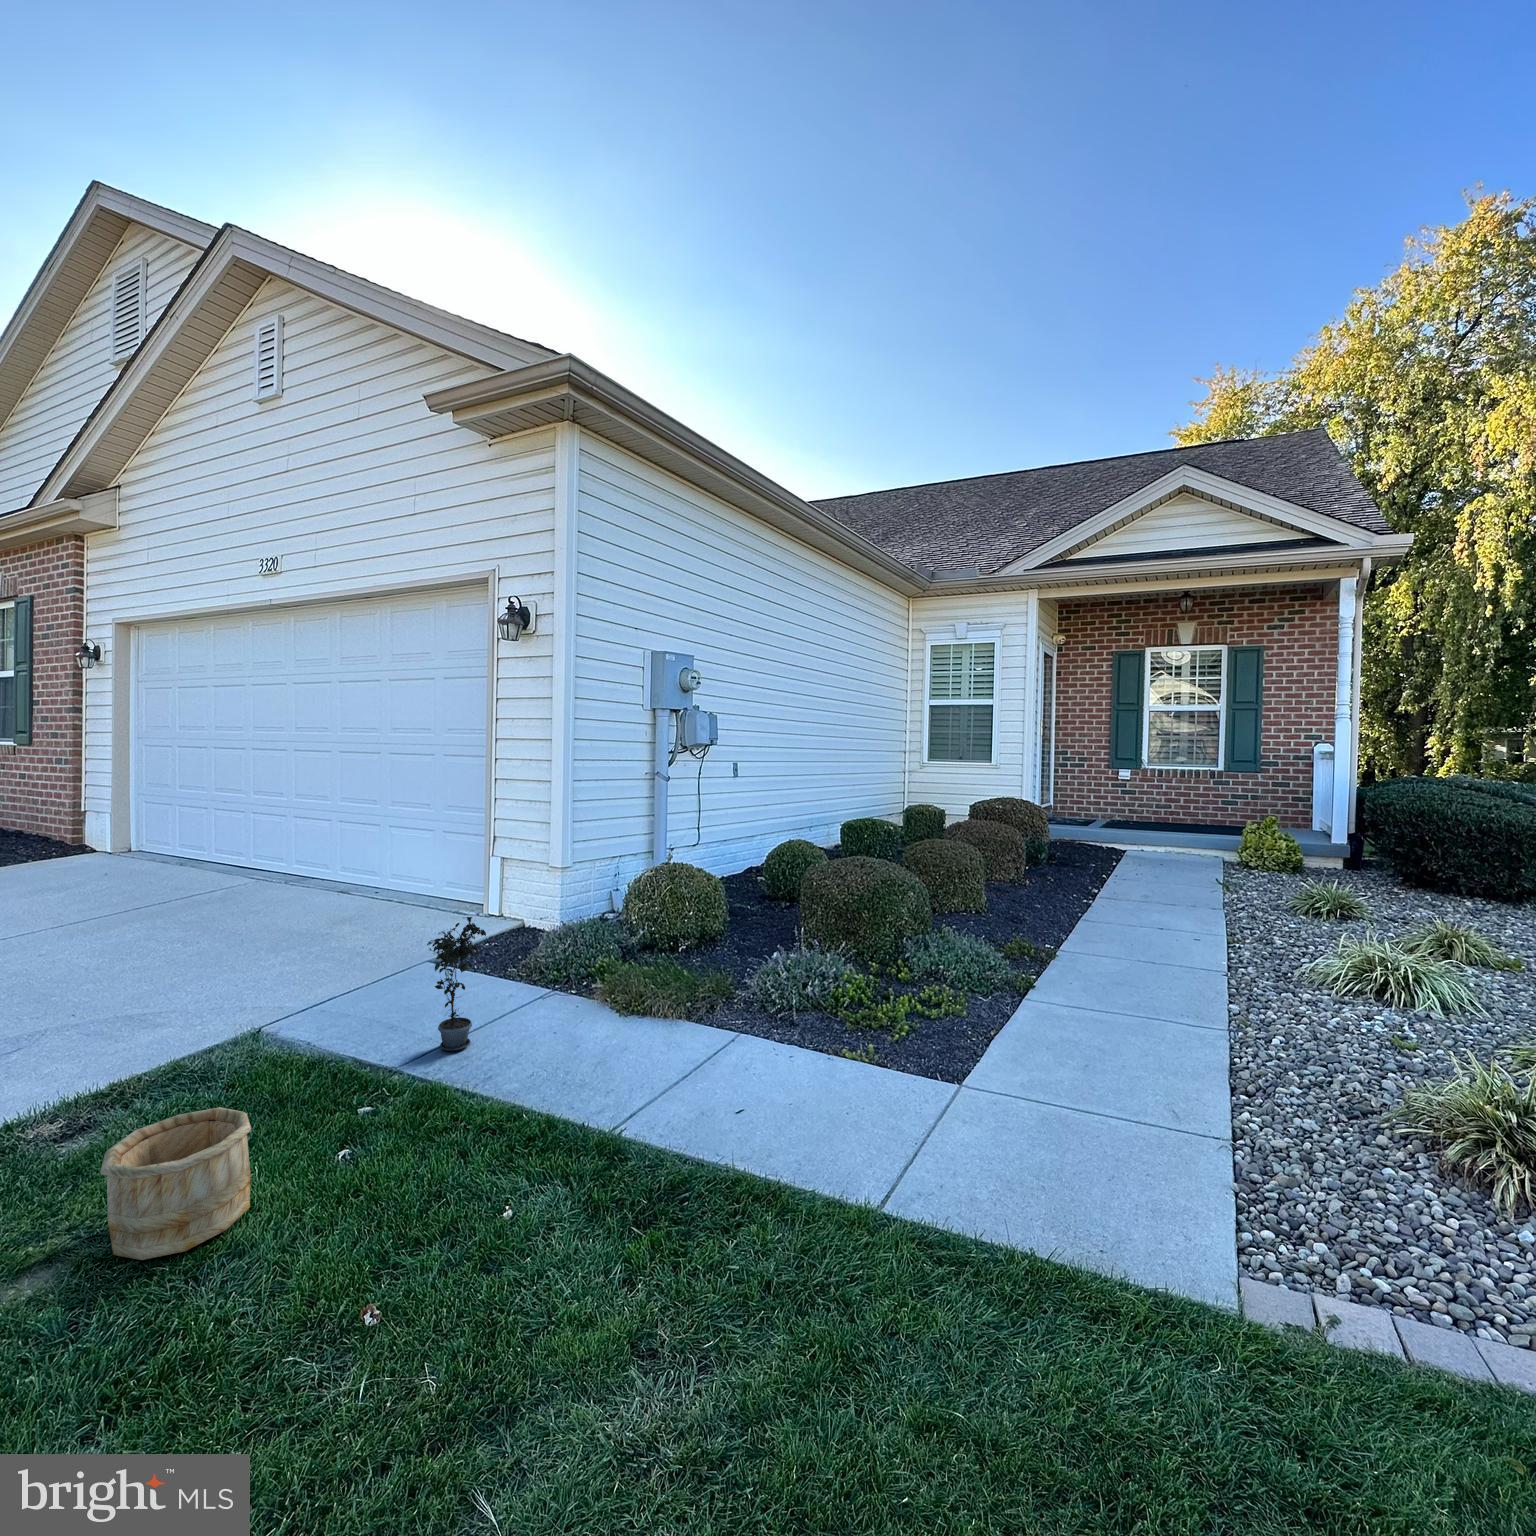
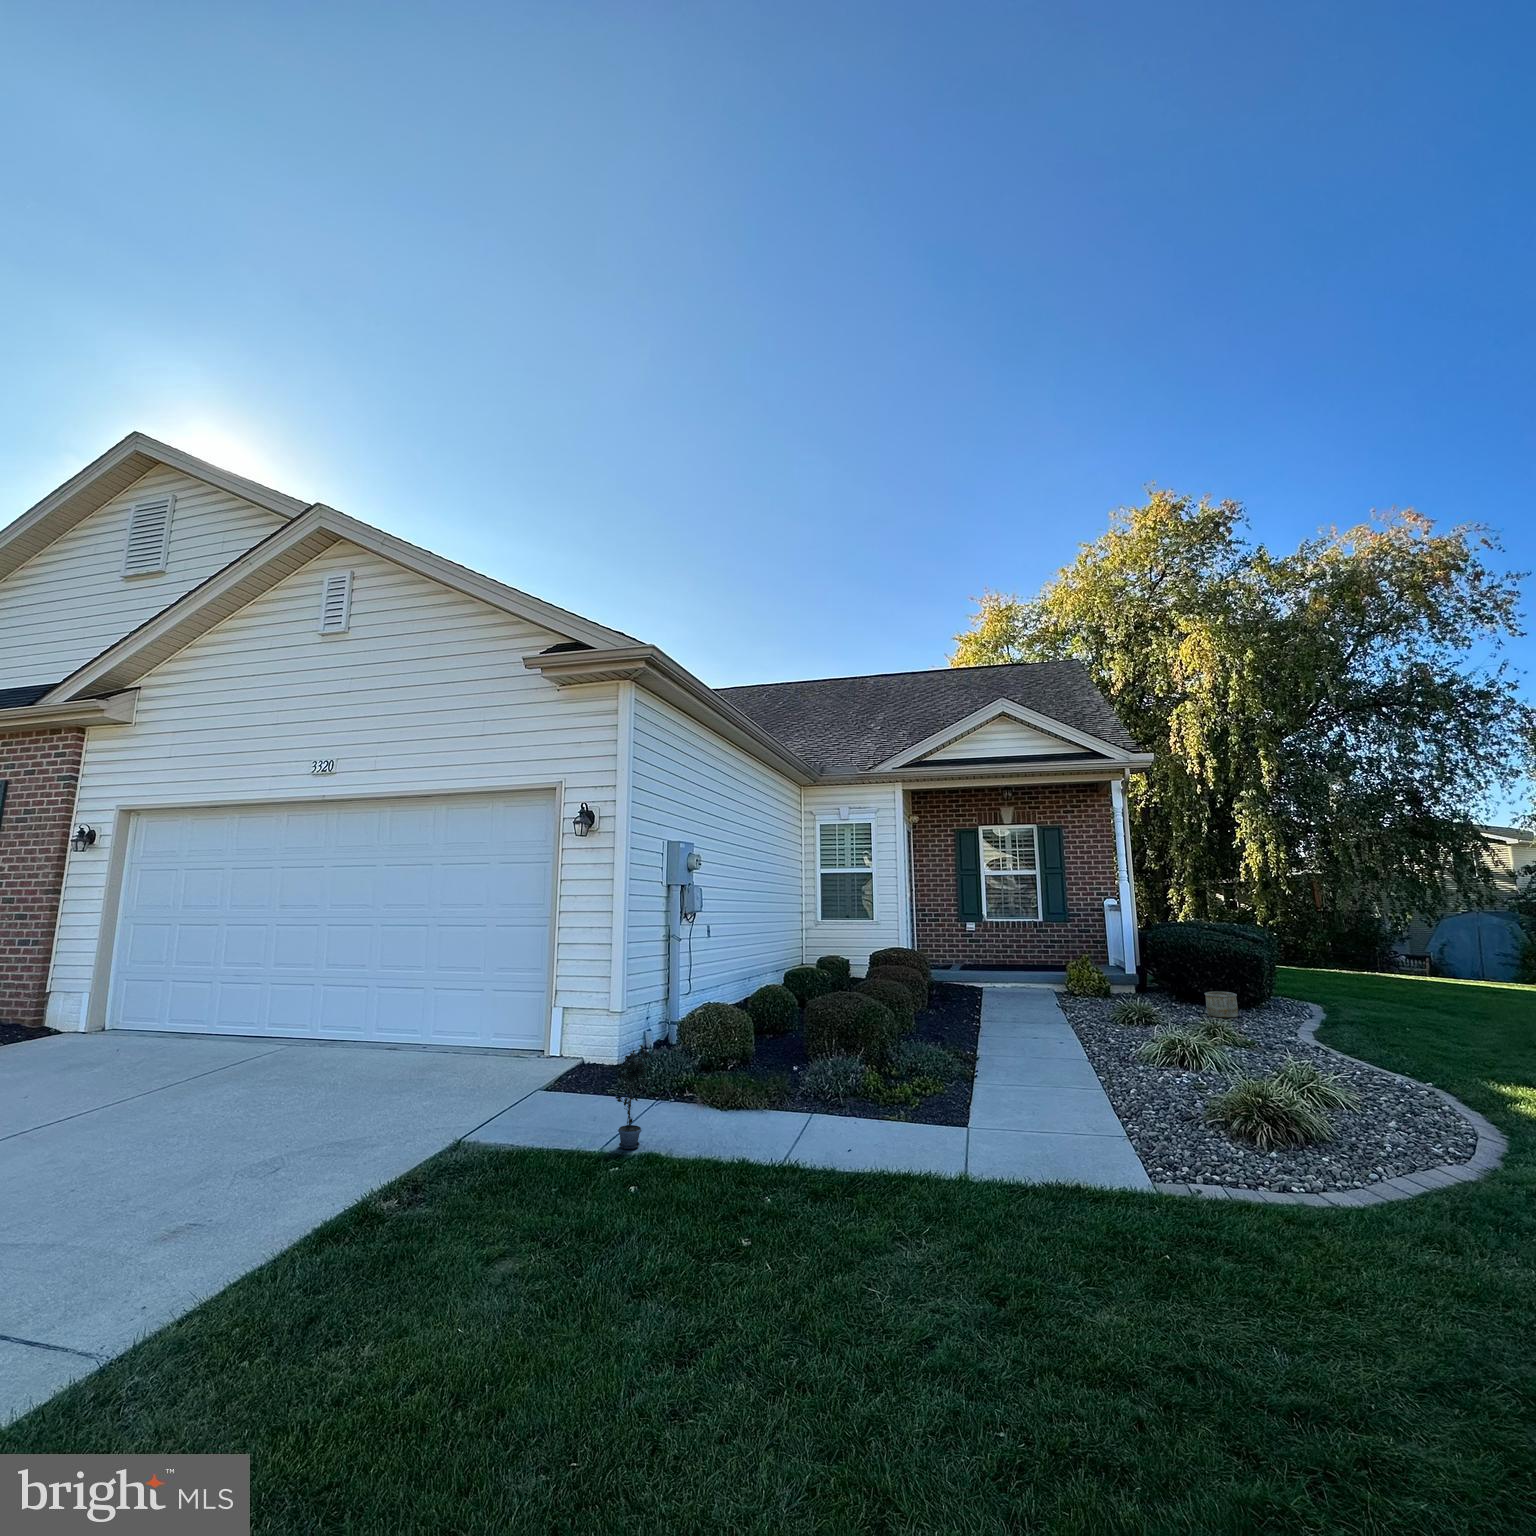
wooden bucket: present [100,1107,251,1260] -> present [1204,991,1238,1018]

